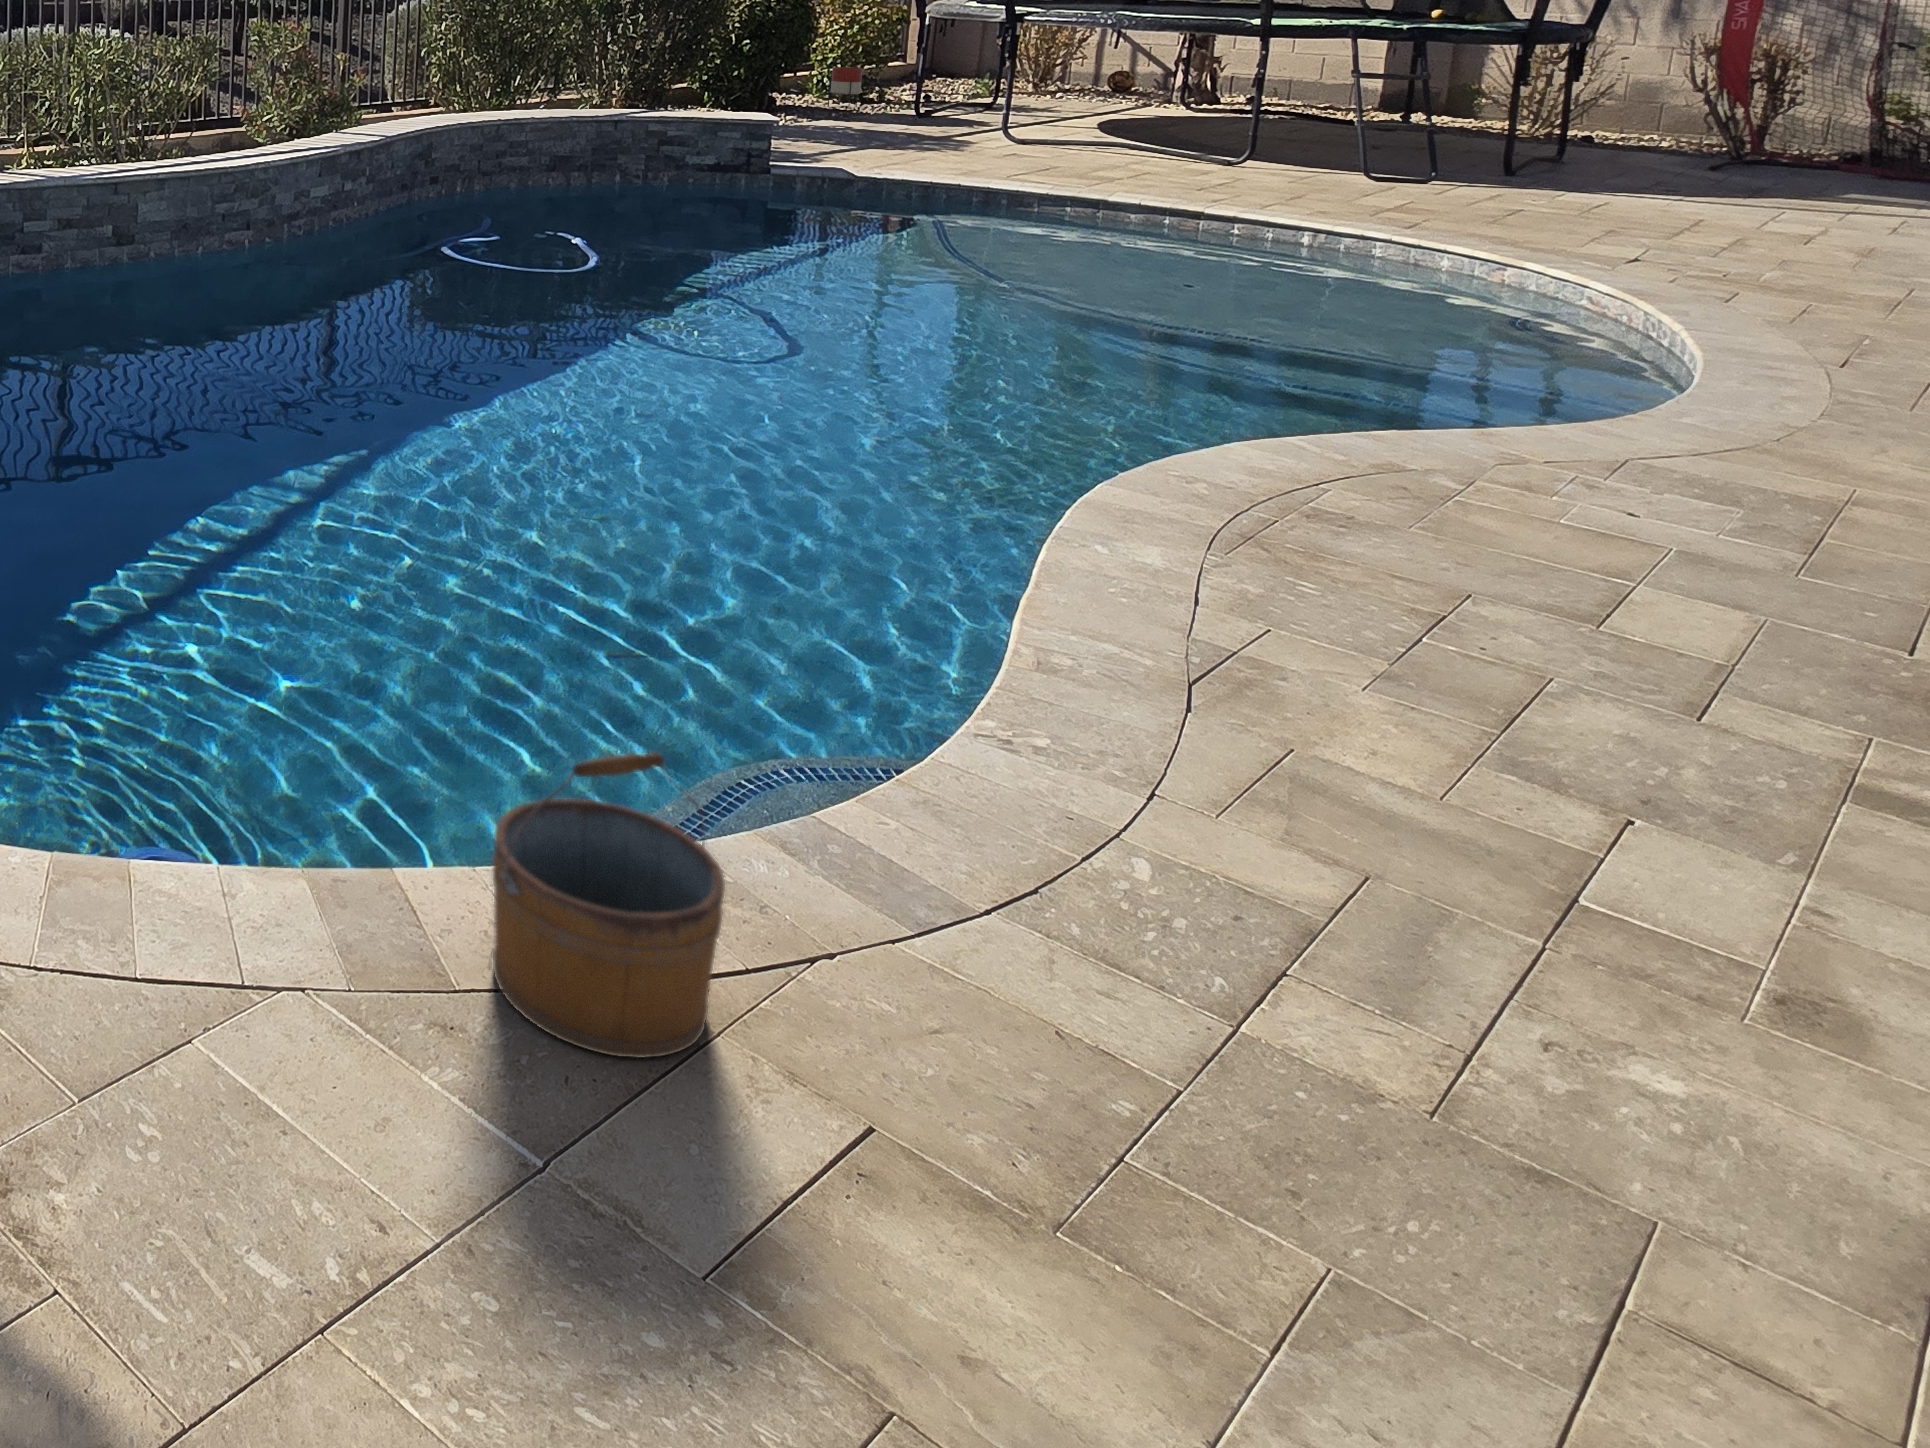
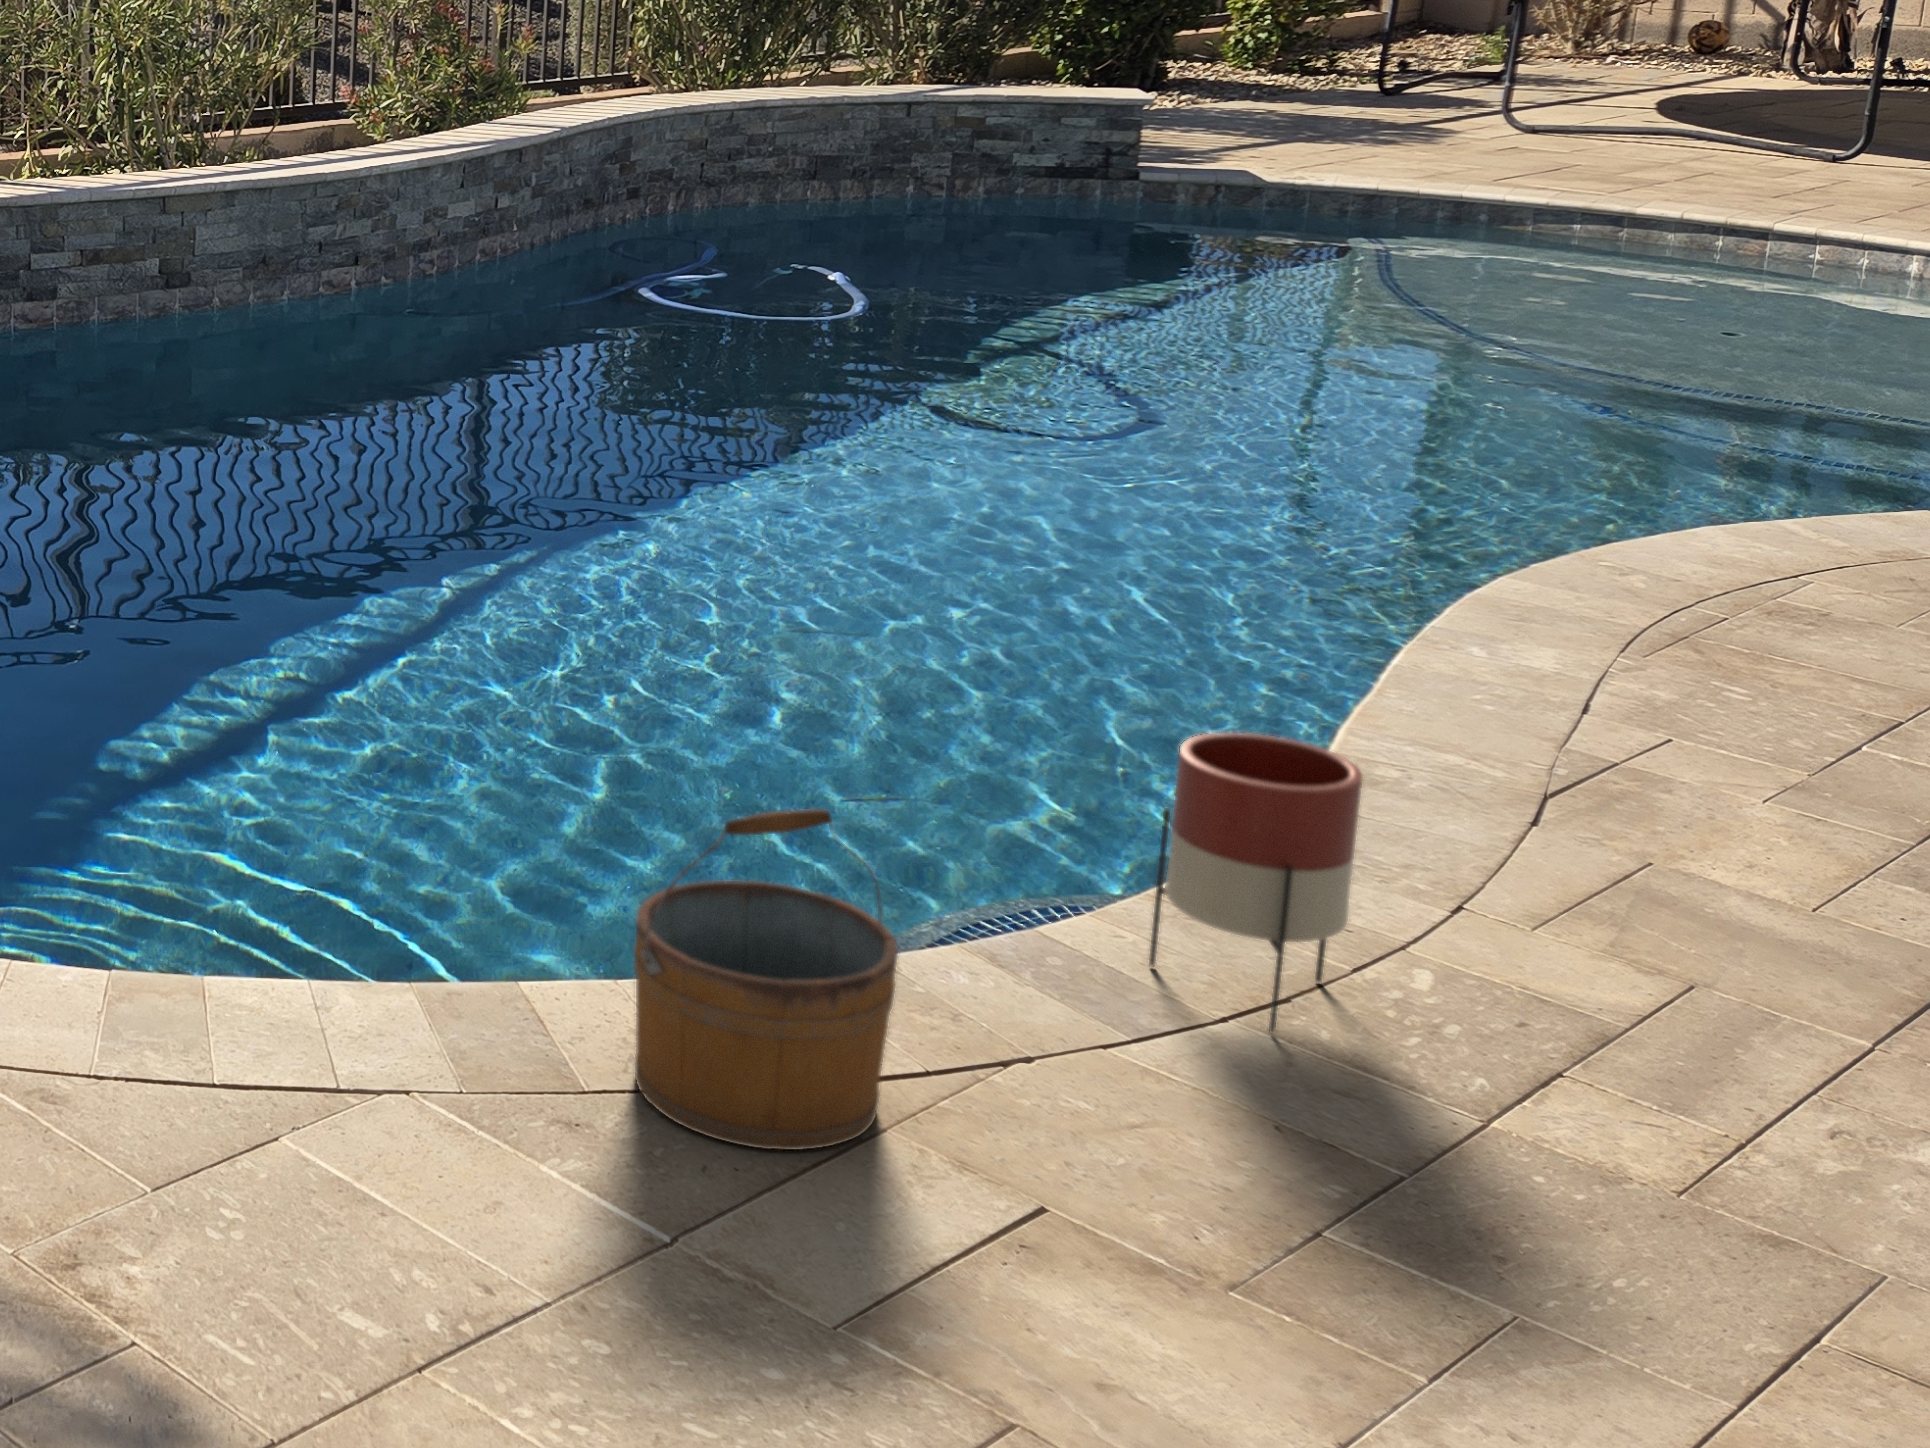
planter: present [828,67,863,108] -> present [1149,733,1362,1033]

